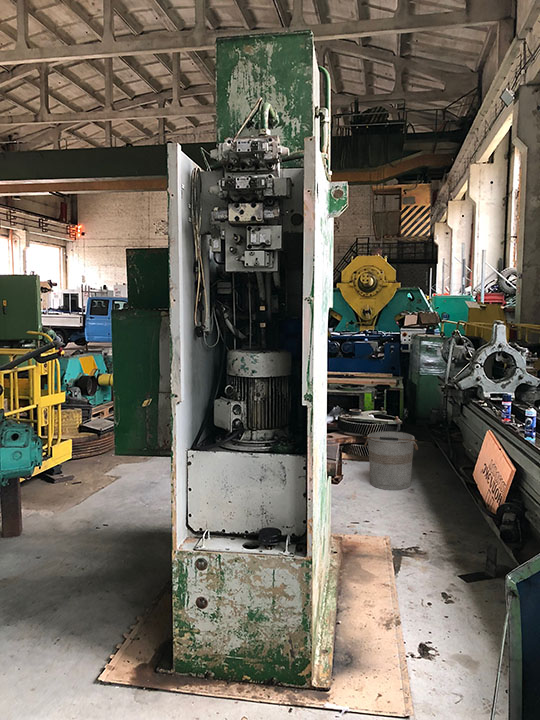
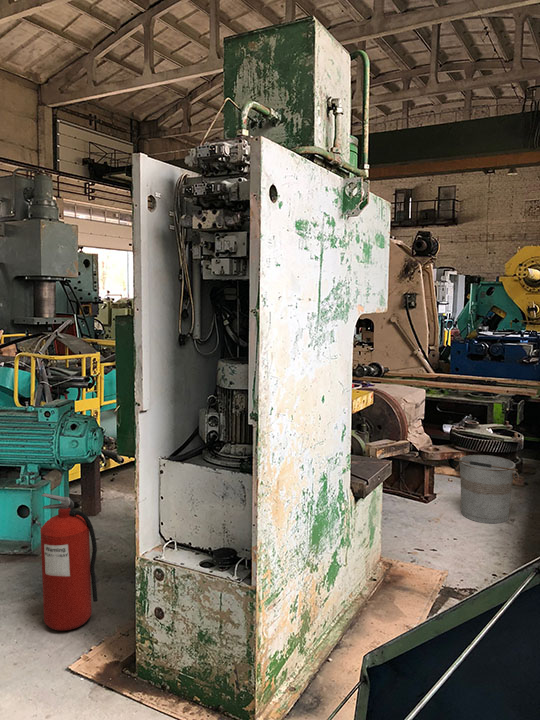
fire extinguisher: none [30,505,96,649] -> present [40,493,98,631]

